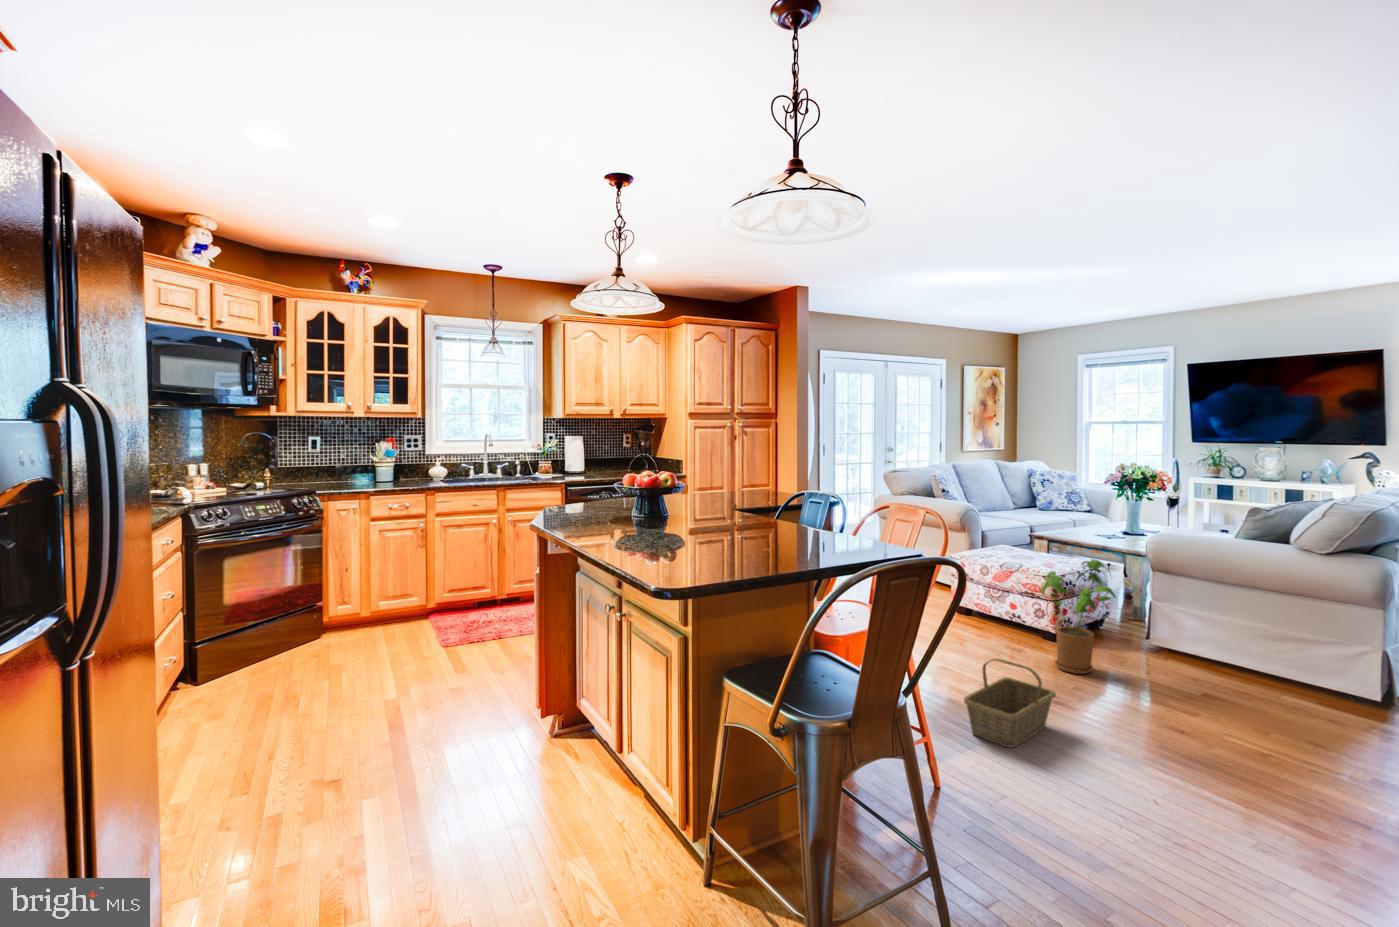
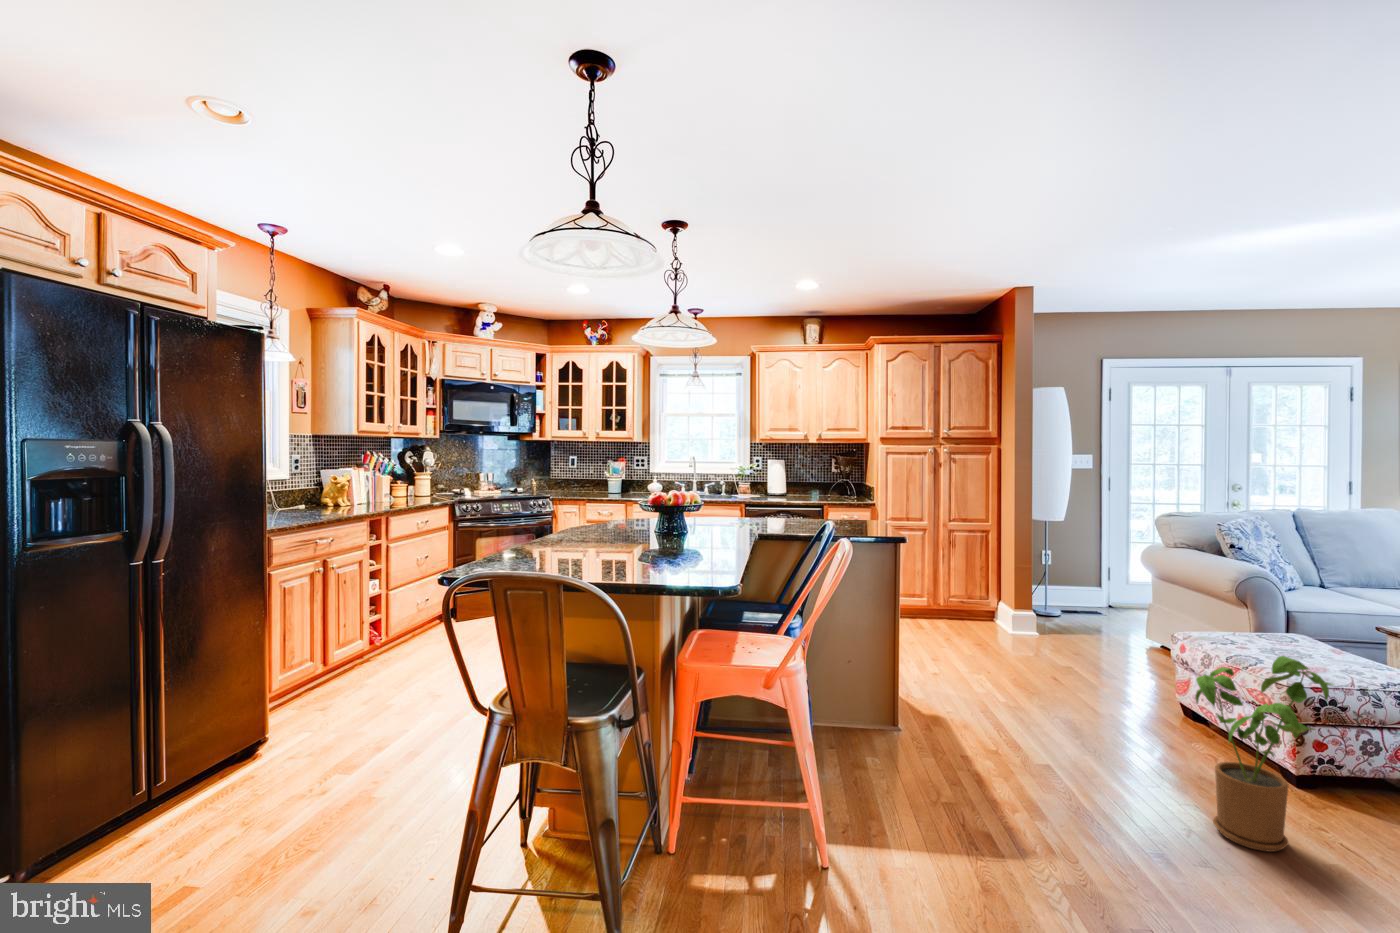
basket: present [964,659,1056,748] -> none [889,759,1052,892]

